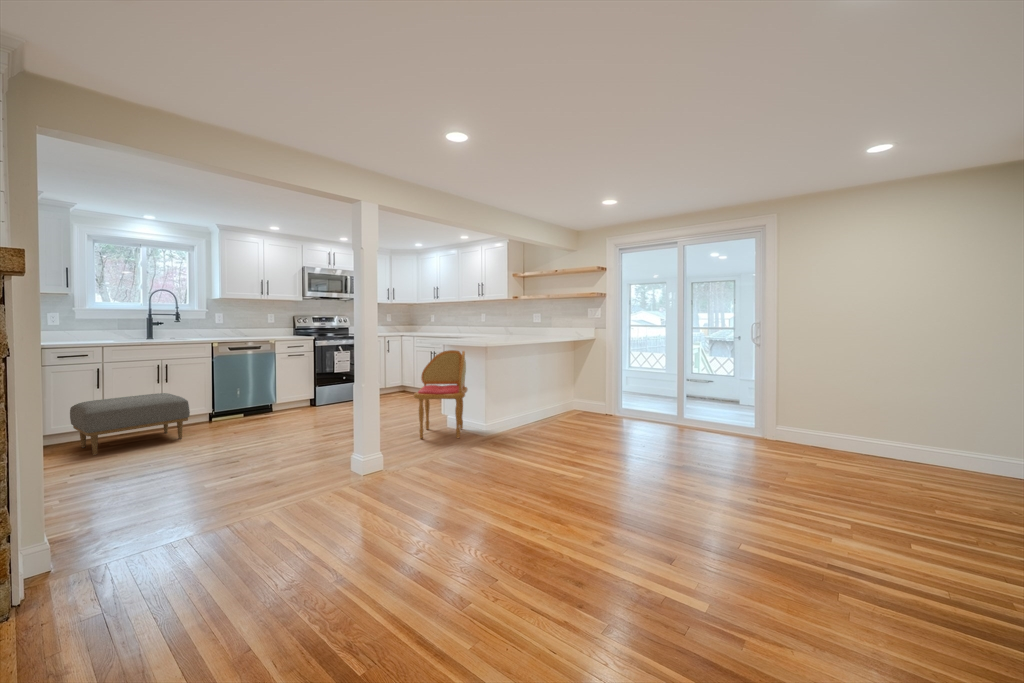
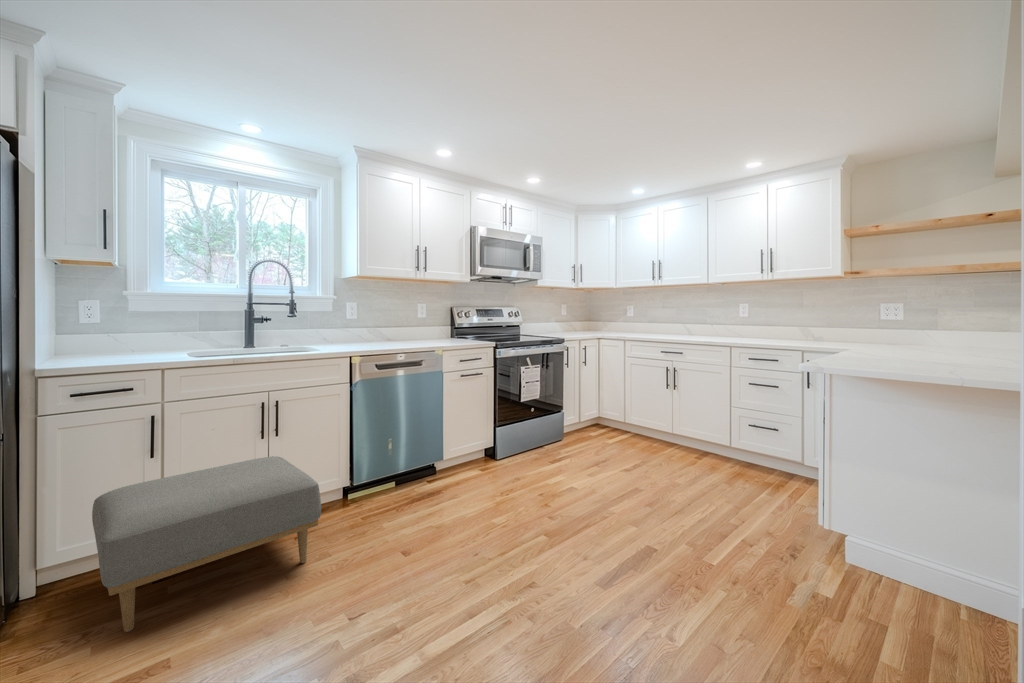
dining chair: present [414,350,467,439] -> none [800,385,1015,631]

